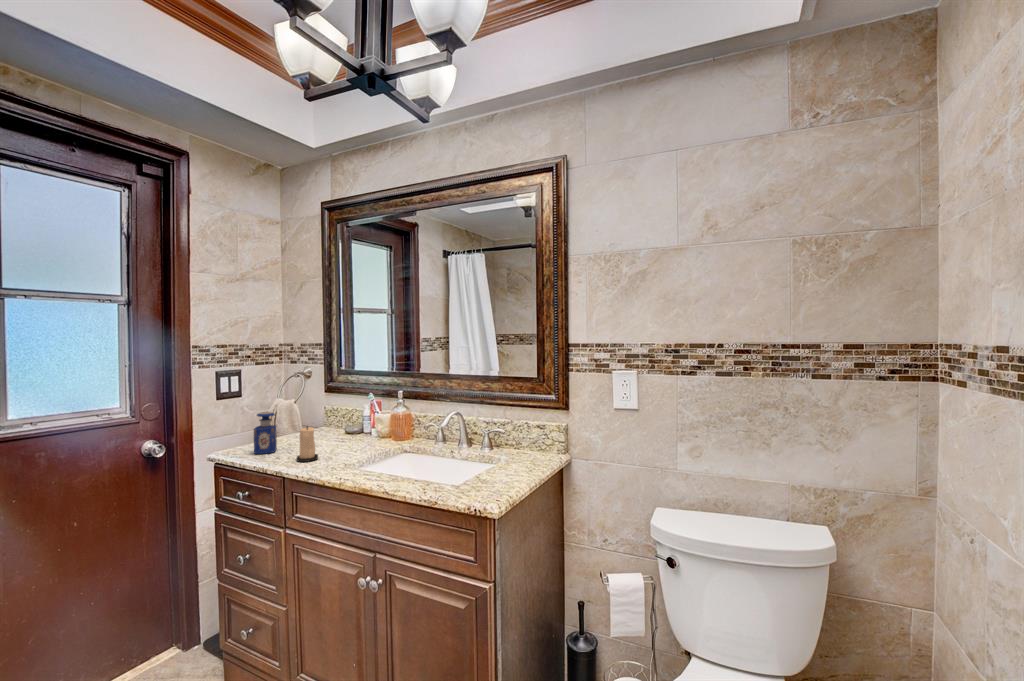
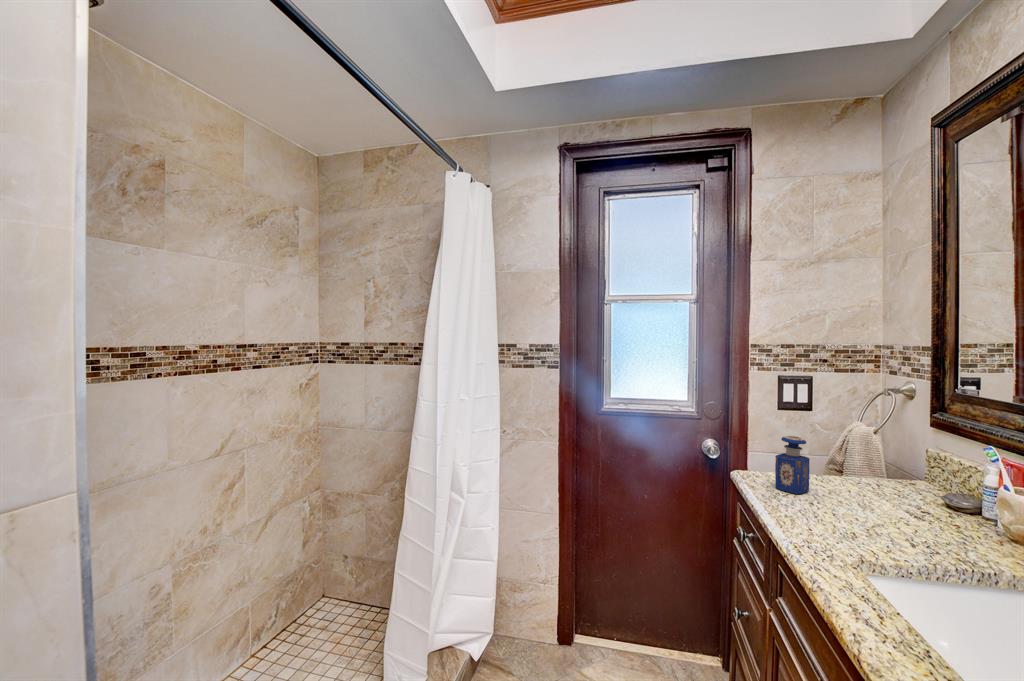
candle: present [296,426,318,462] -> none [808,471,845,529]

